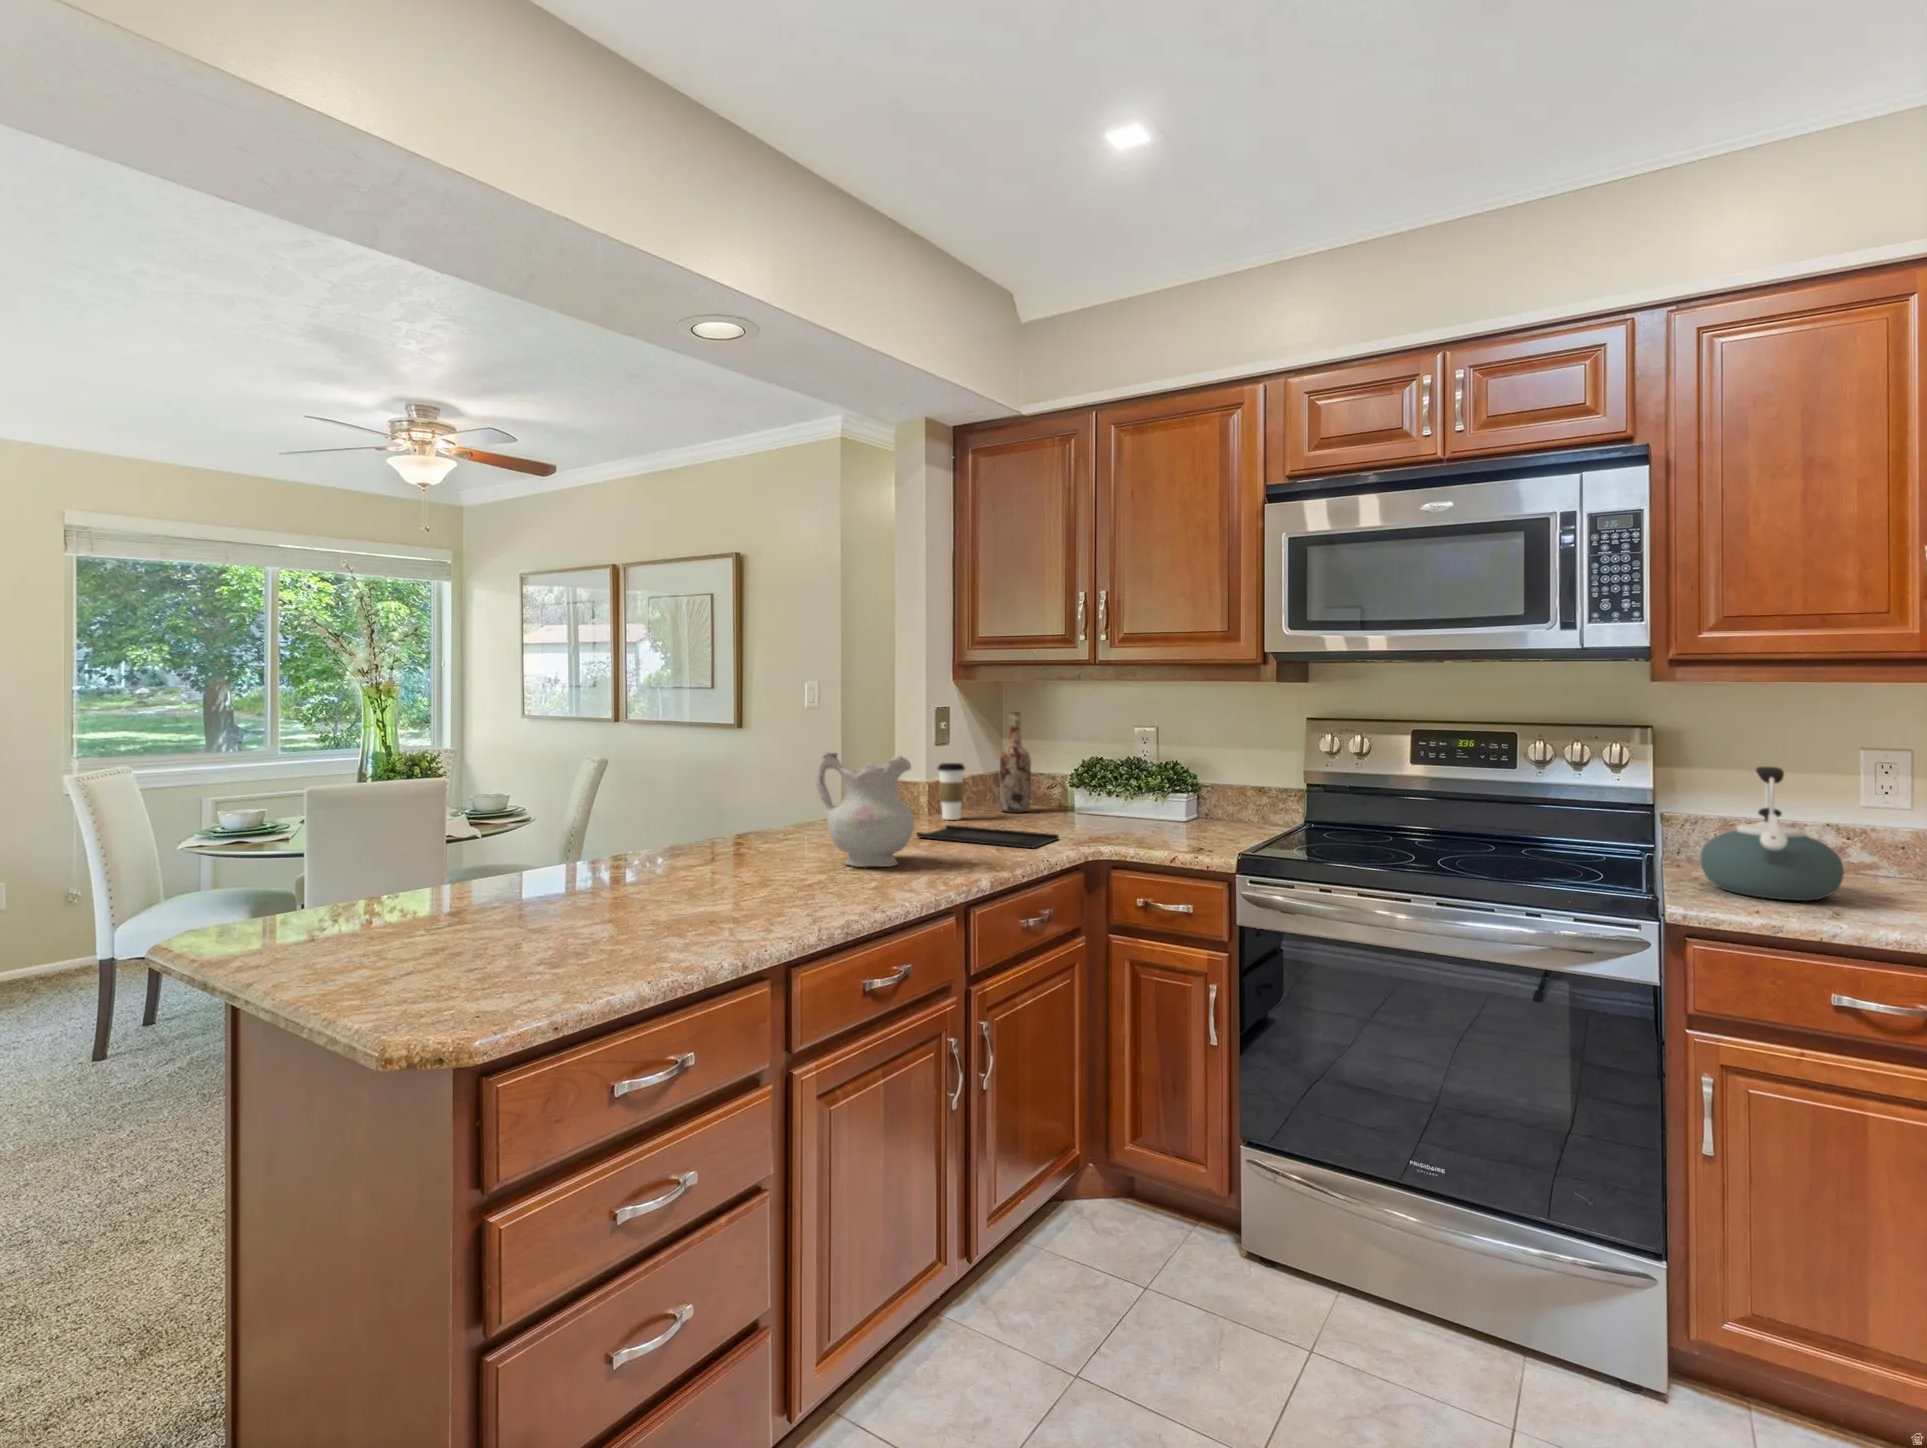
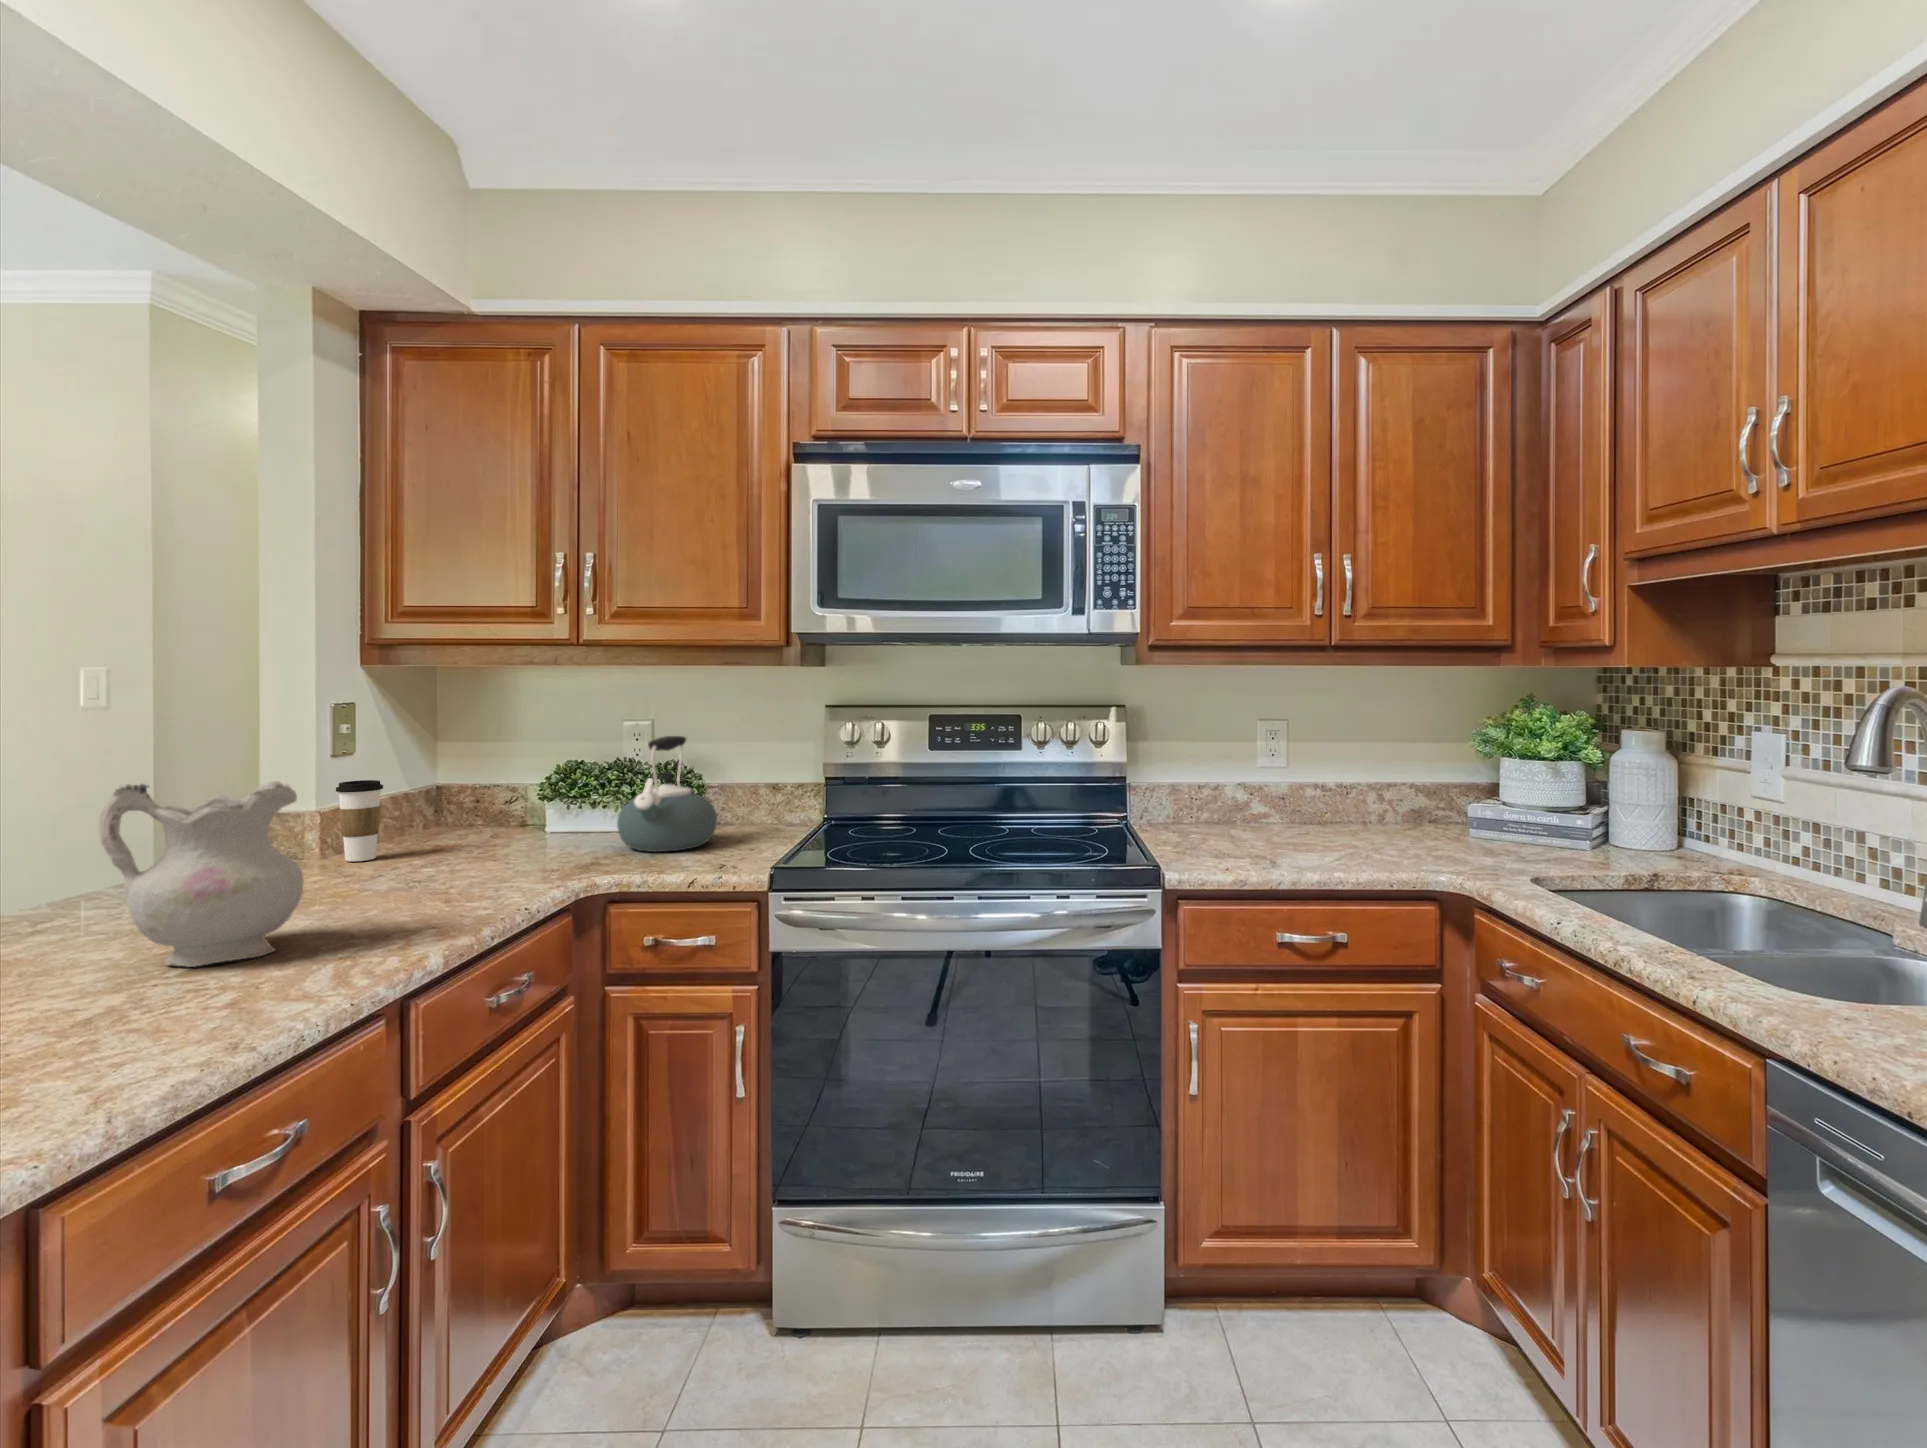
wine bottle: present [1000,712,1031,813] -> none [436,706,482,840]
kettle: present [1700,767,1844,901] -> present [617,736,717,852]
tray: present [917,825,1059,849] -> none [304,868,534,897]

